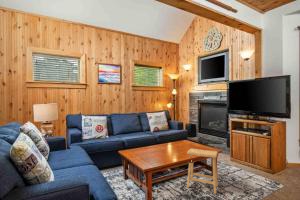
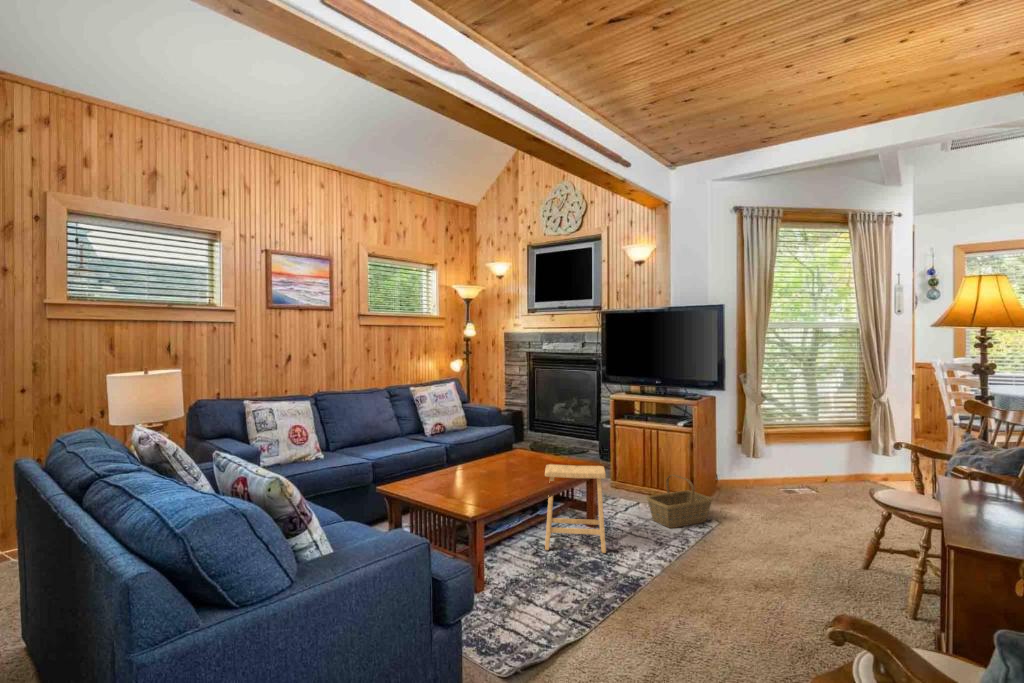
basket: none [243,158,281,185] -> present [647,475,713,528]

